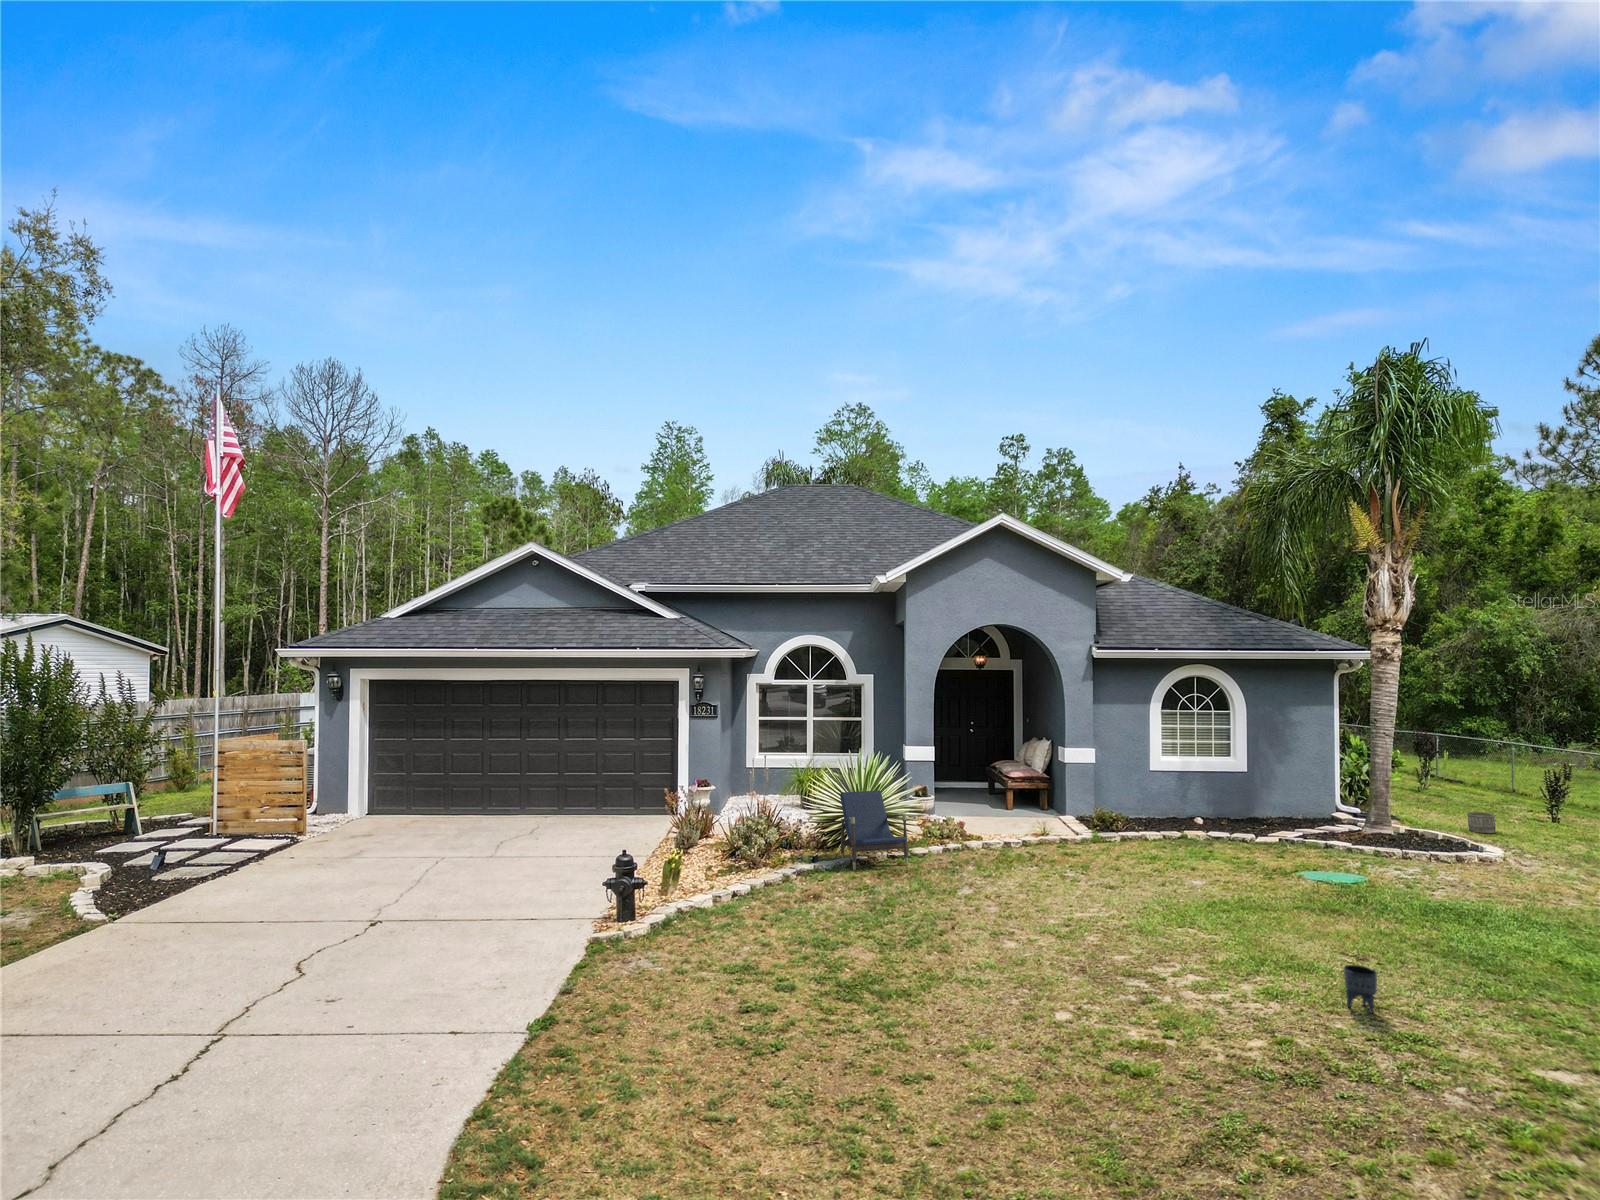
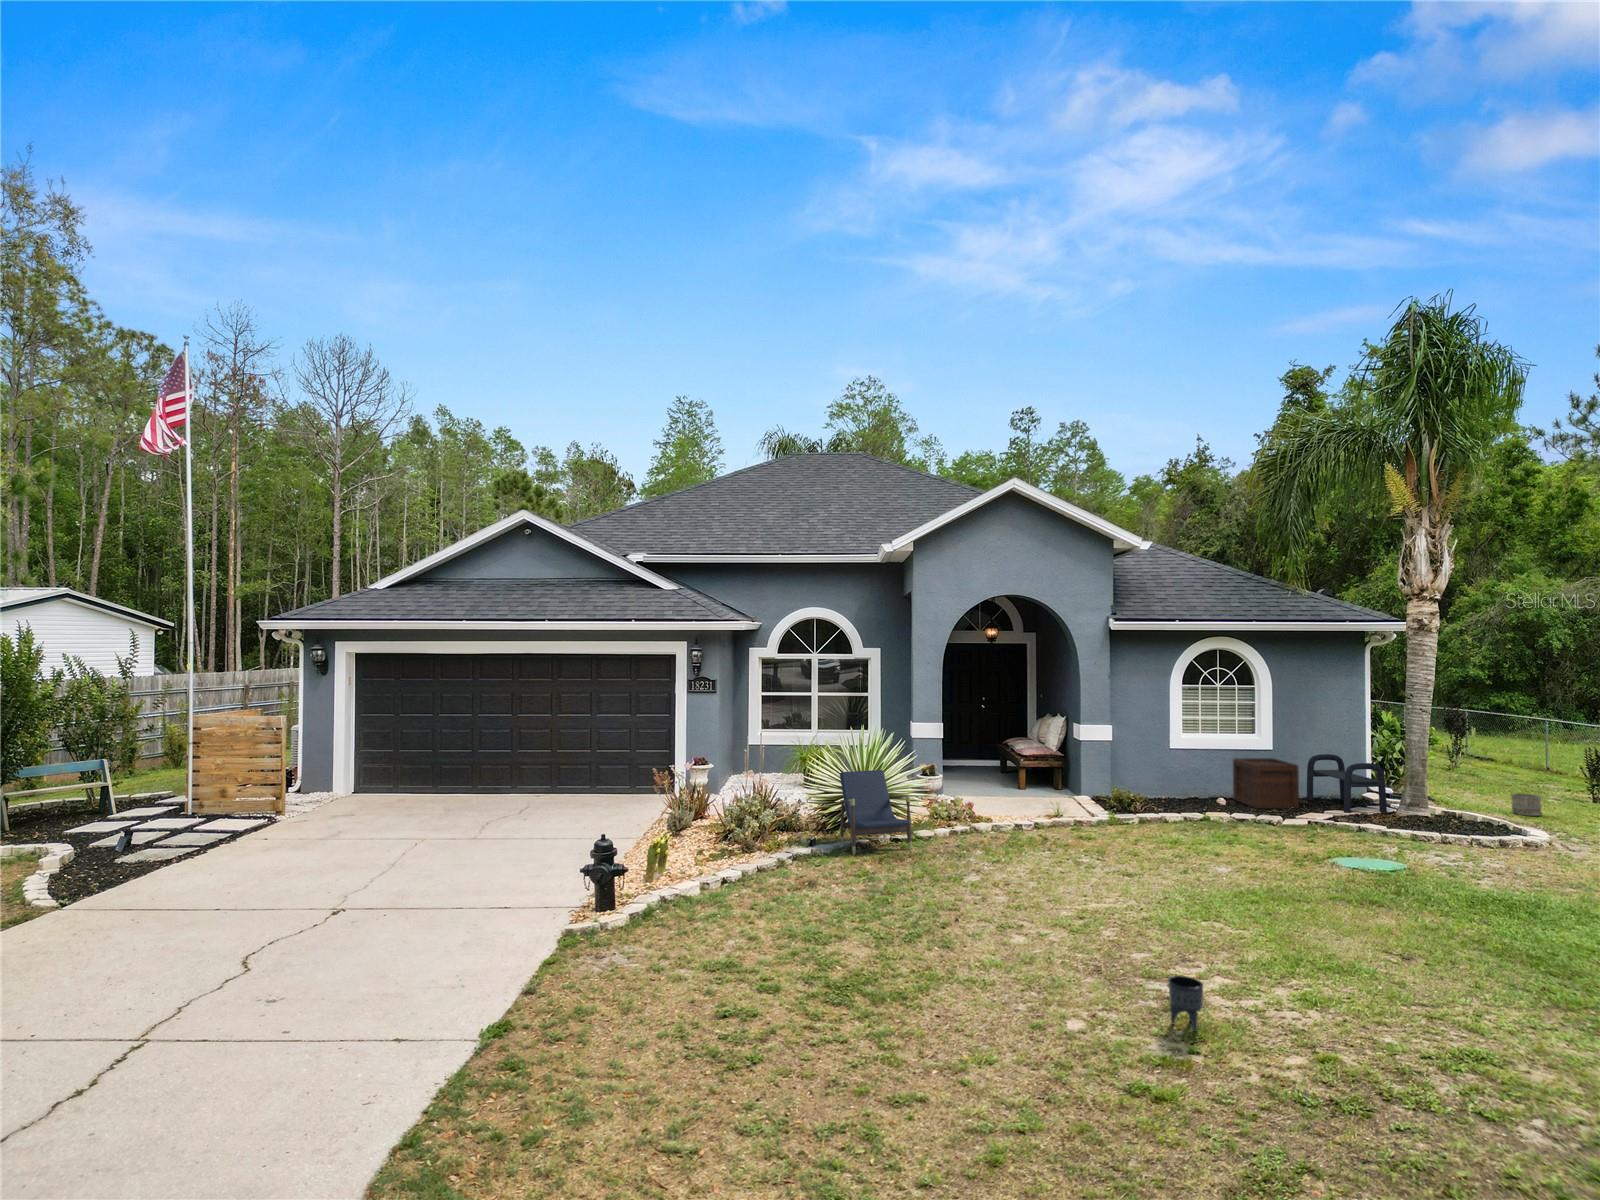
bench: none [1277,776,1351,830] -> present [1307,754,1387,813]
wooden crate: none [1207,779,1270,827] -> present [1233,758,1299,809]
planter: present [1344,965,1377,1013] -> present [1168,976,1203,1032]

